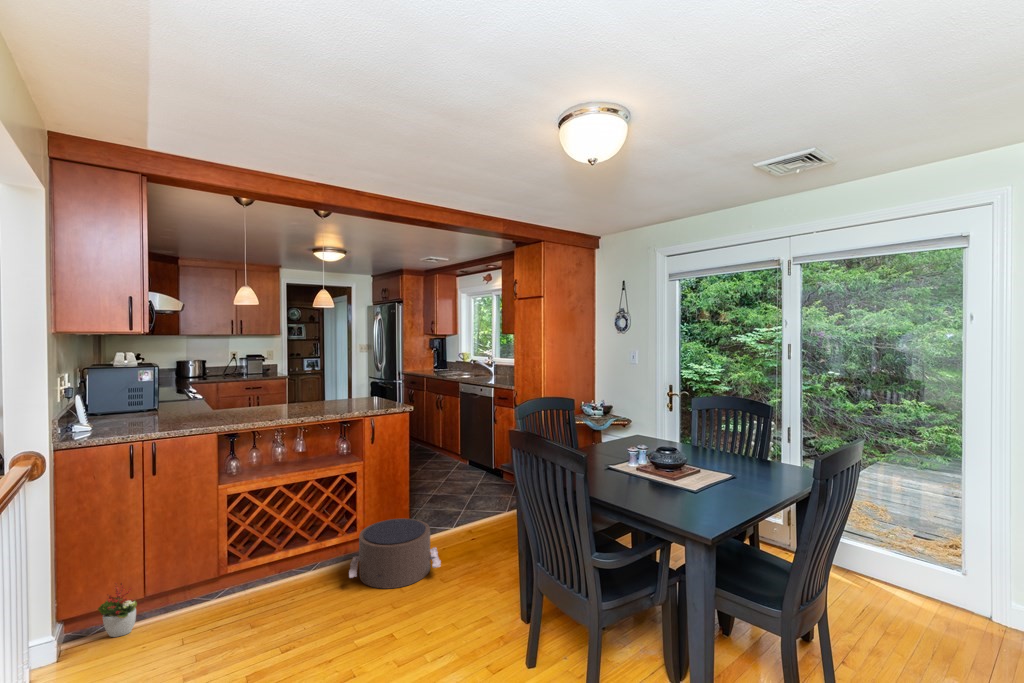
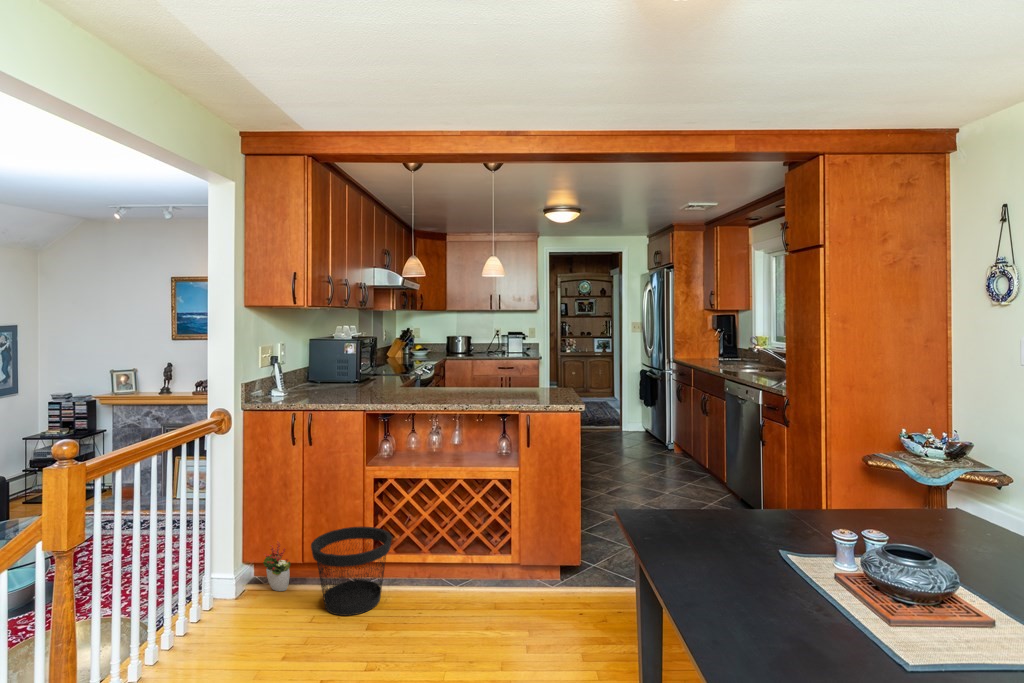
pouf: present [349,518,441,589] -> none [468,547,589,638]
wastebasket: none [179,540,266,631] -> present [311,526,392,616]

